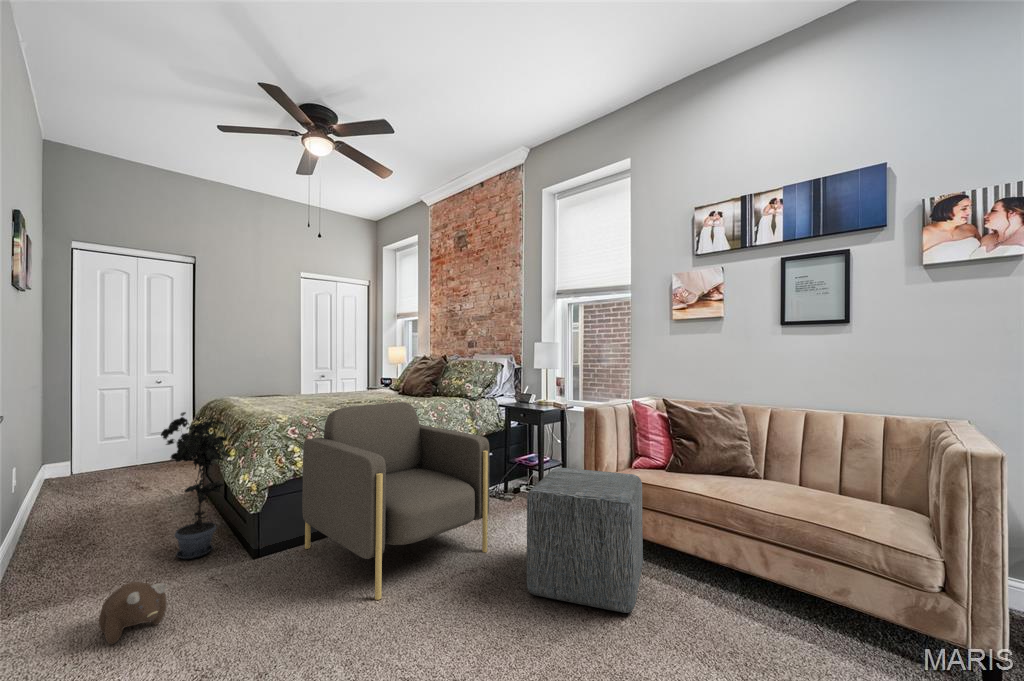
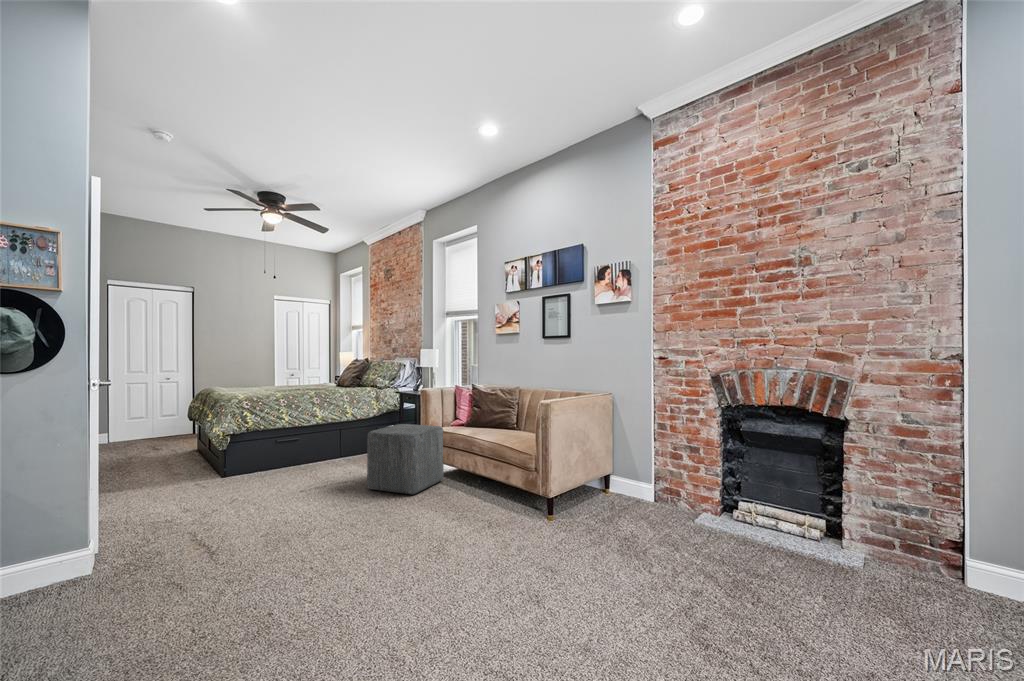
armchair: present [302,402,489,600] -> none [252,388,364,491]
potted plant: present [161,412,232,559] -> none [167,392,213,478]
plush toy: present [99,582,167,644] -> none [136,476,171,504]

